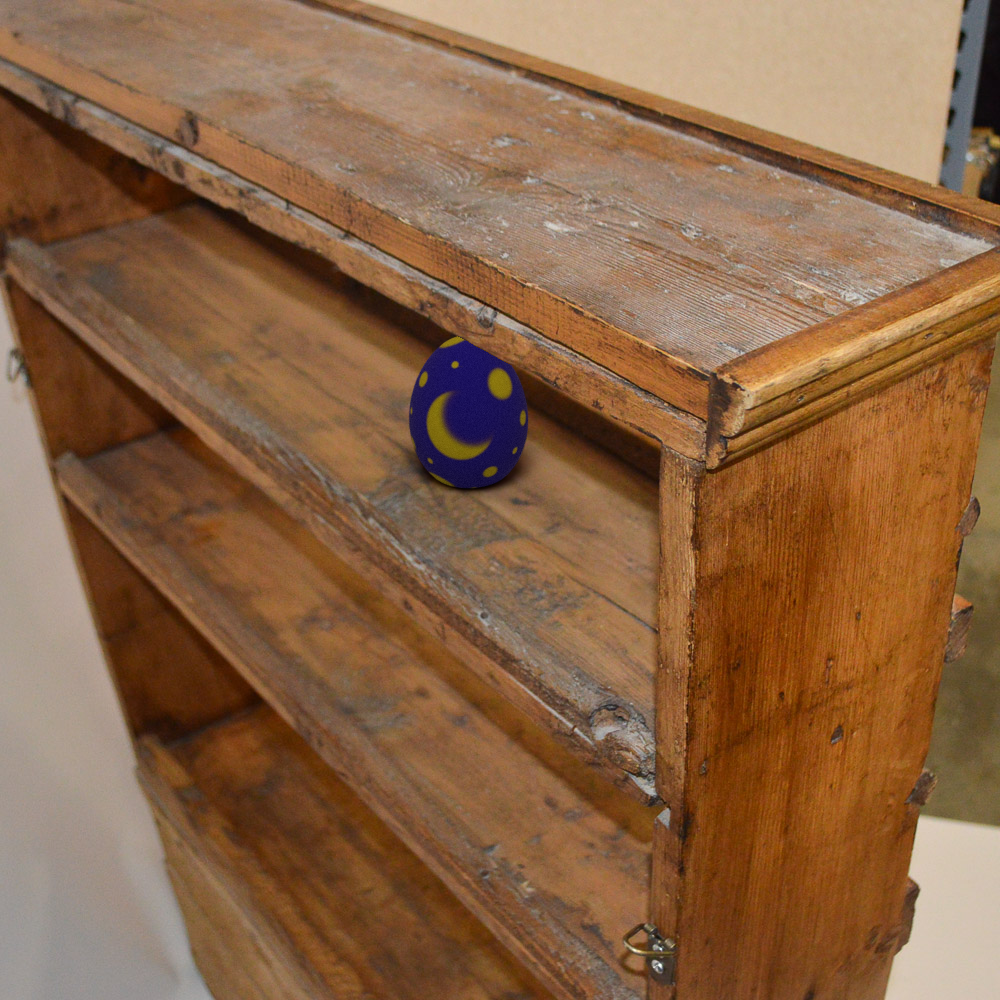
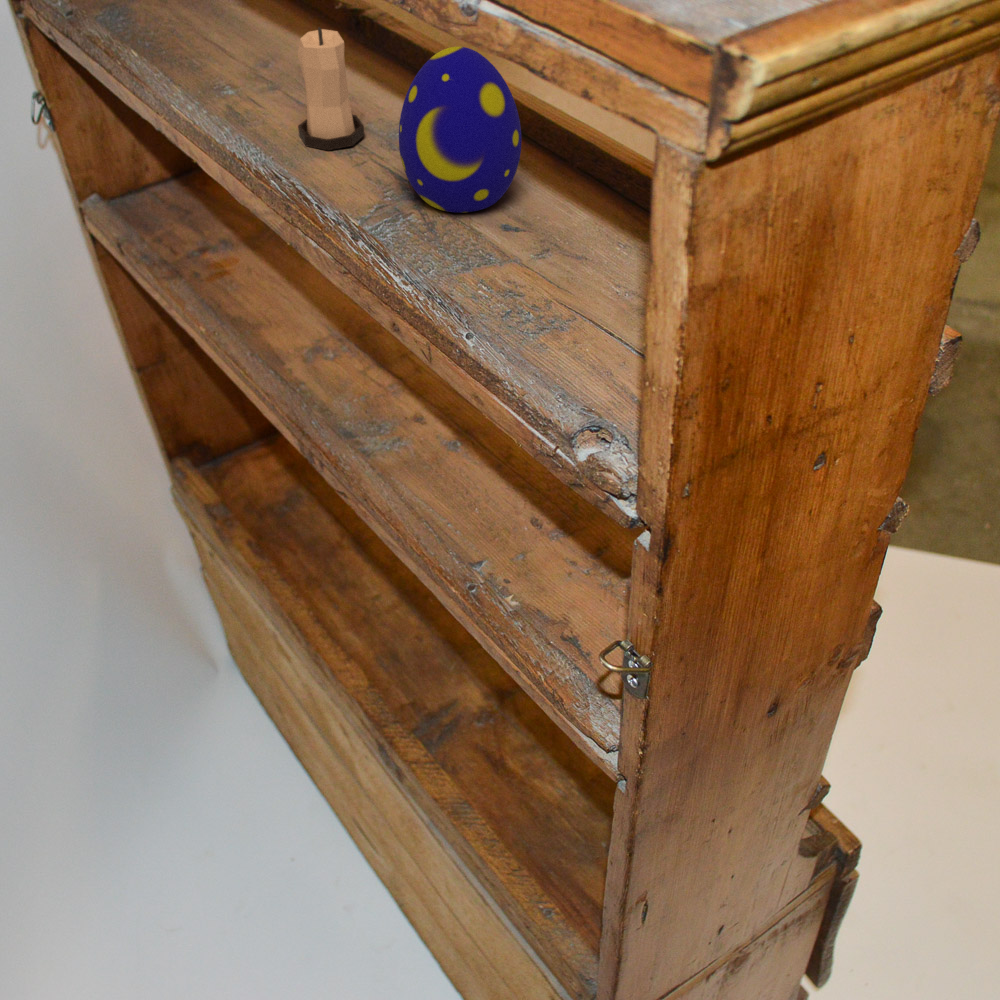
candle: none [308,315,373,428] -> present [298,27,365,150]

